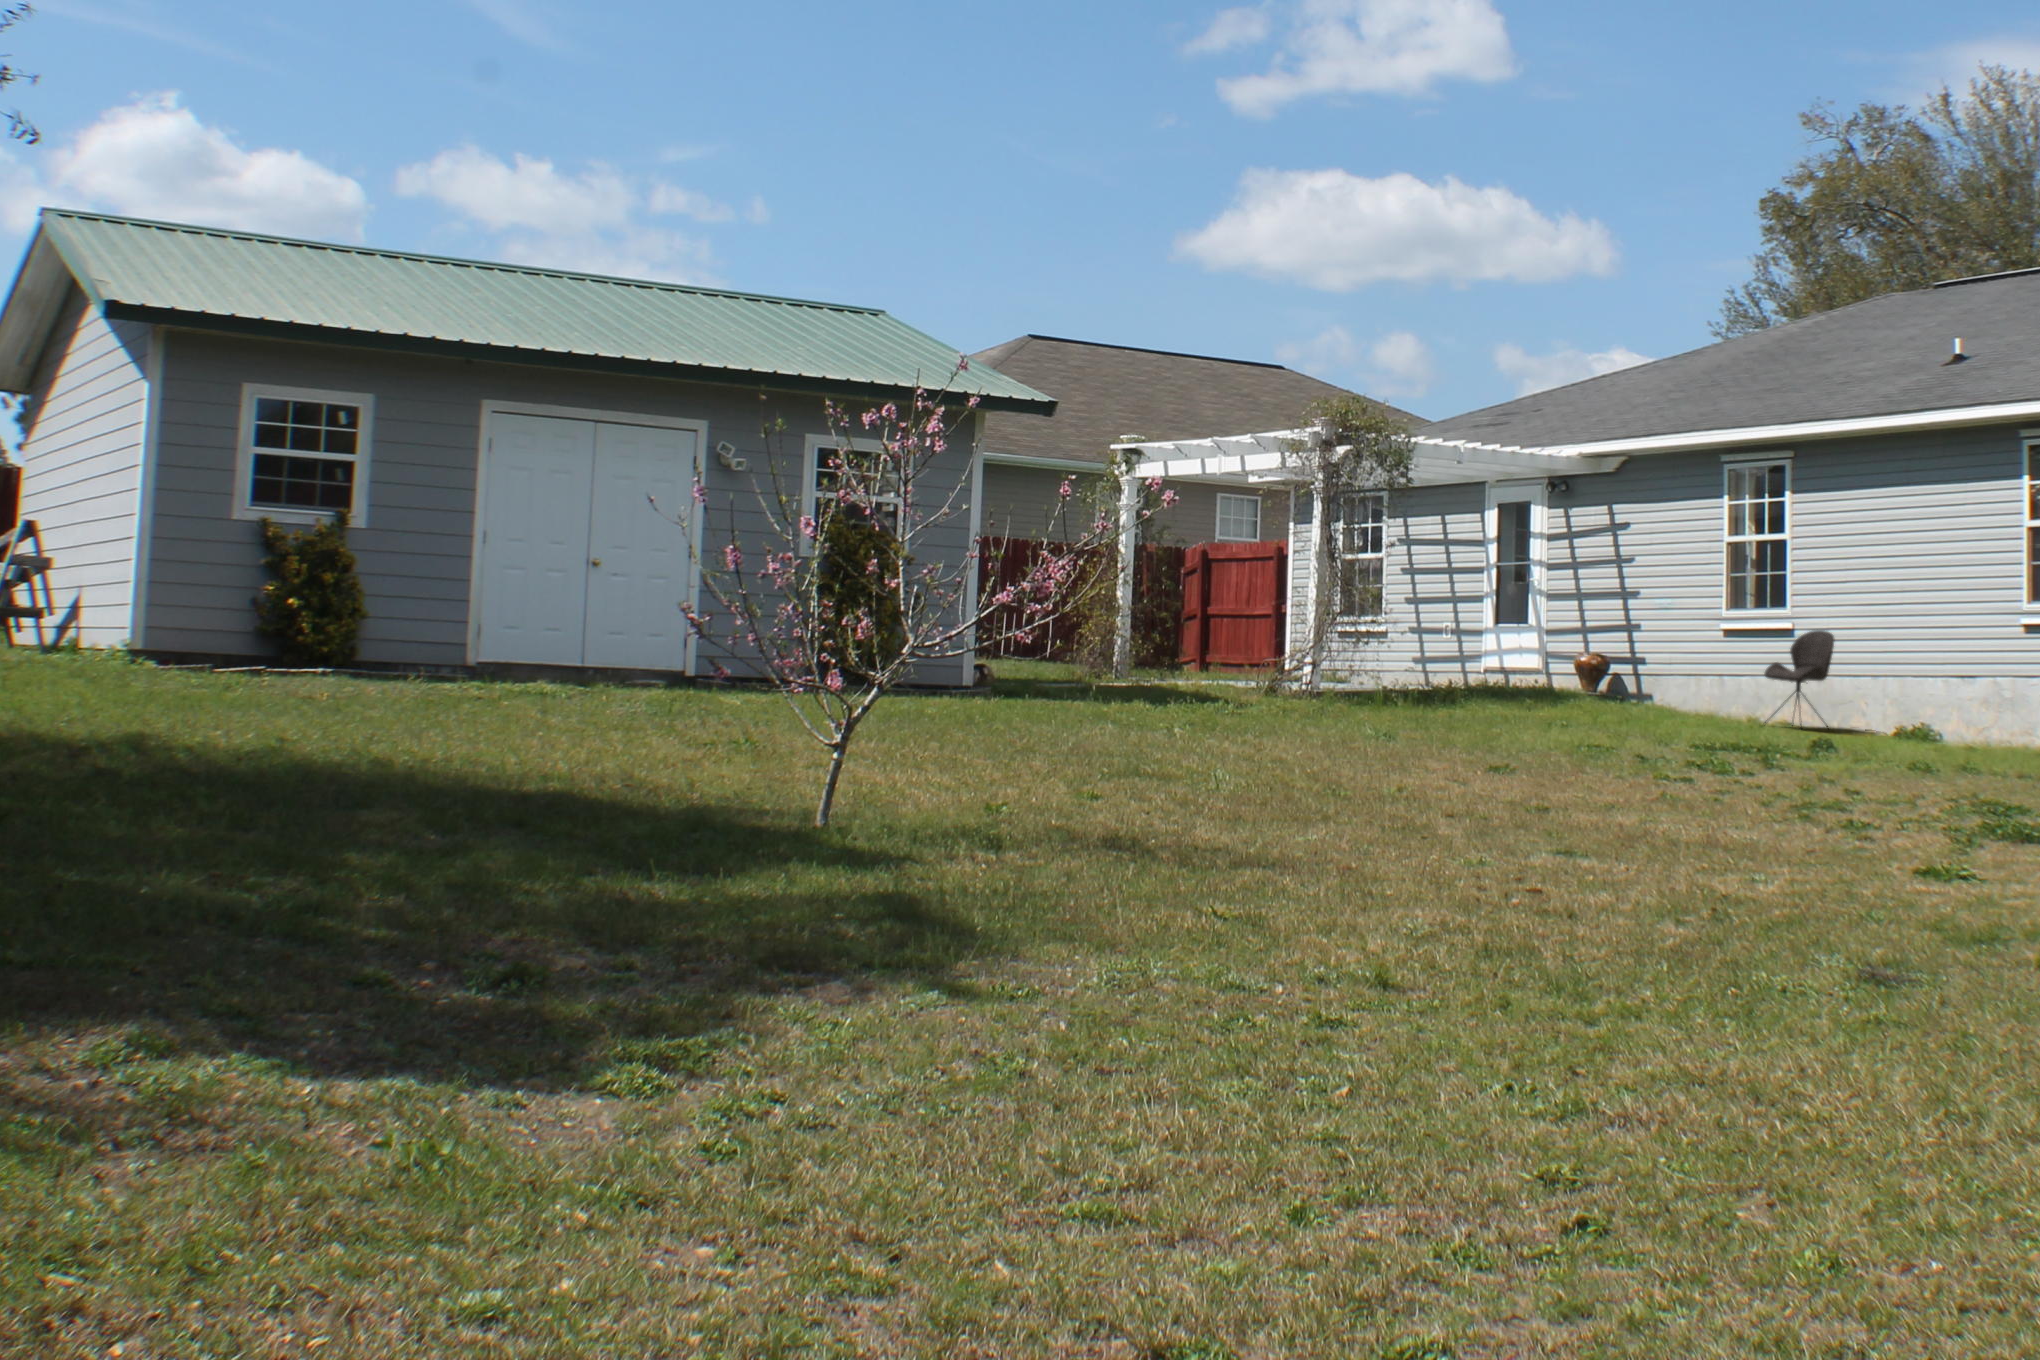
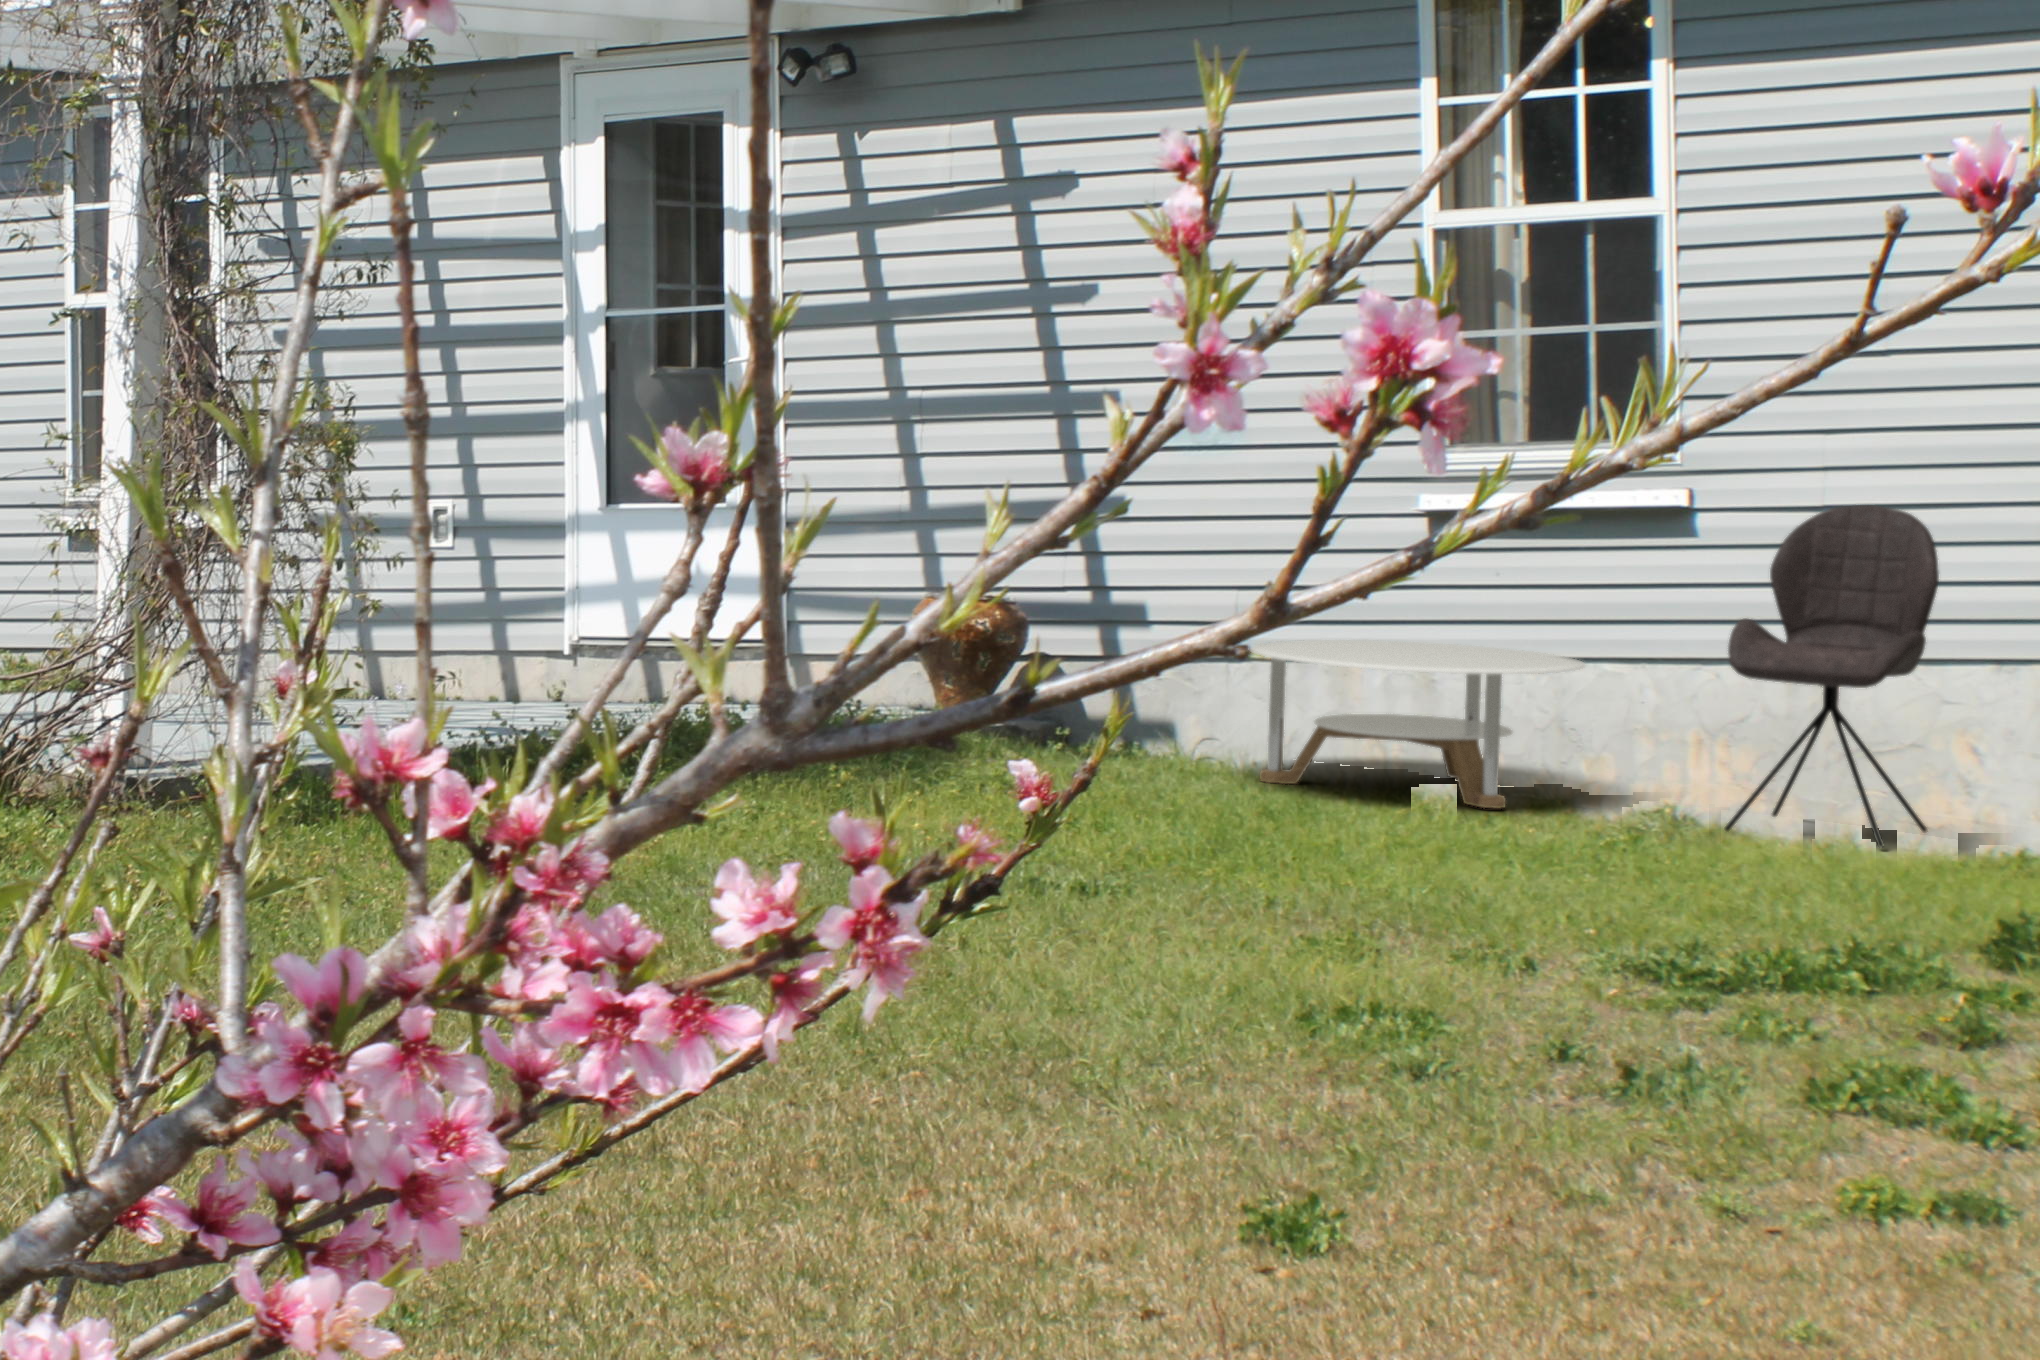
round table: none [1642,669,1744,718] -> present [1251,640,1585,808]

